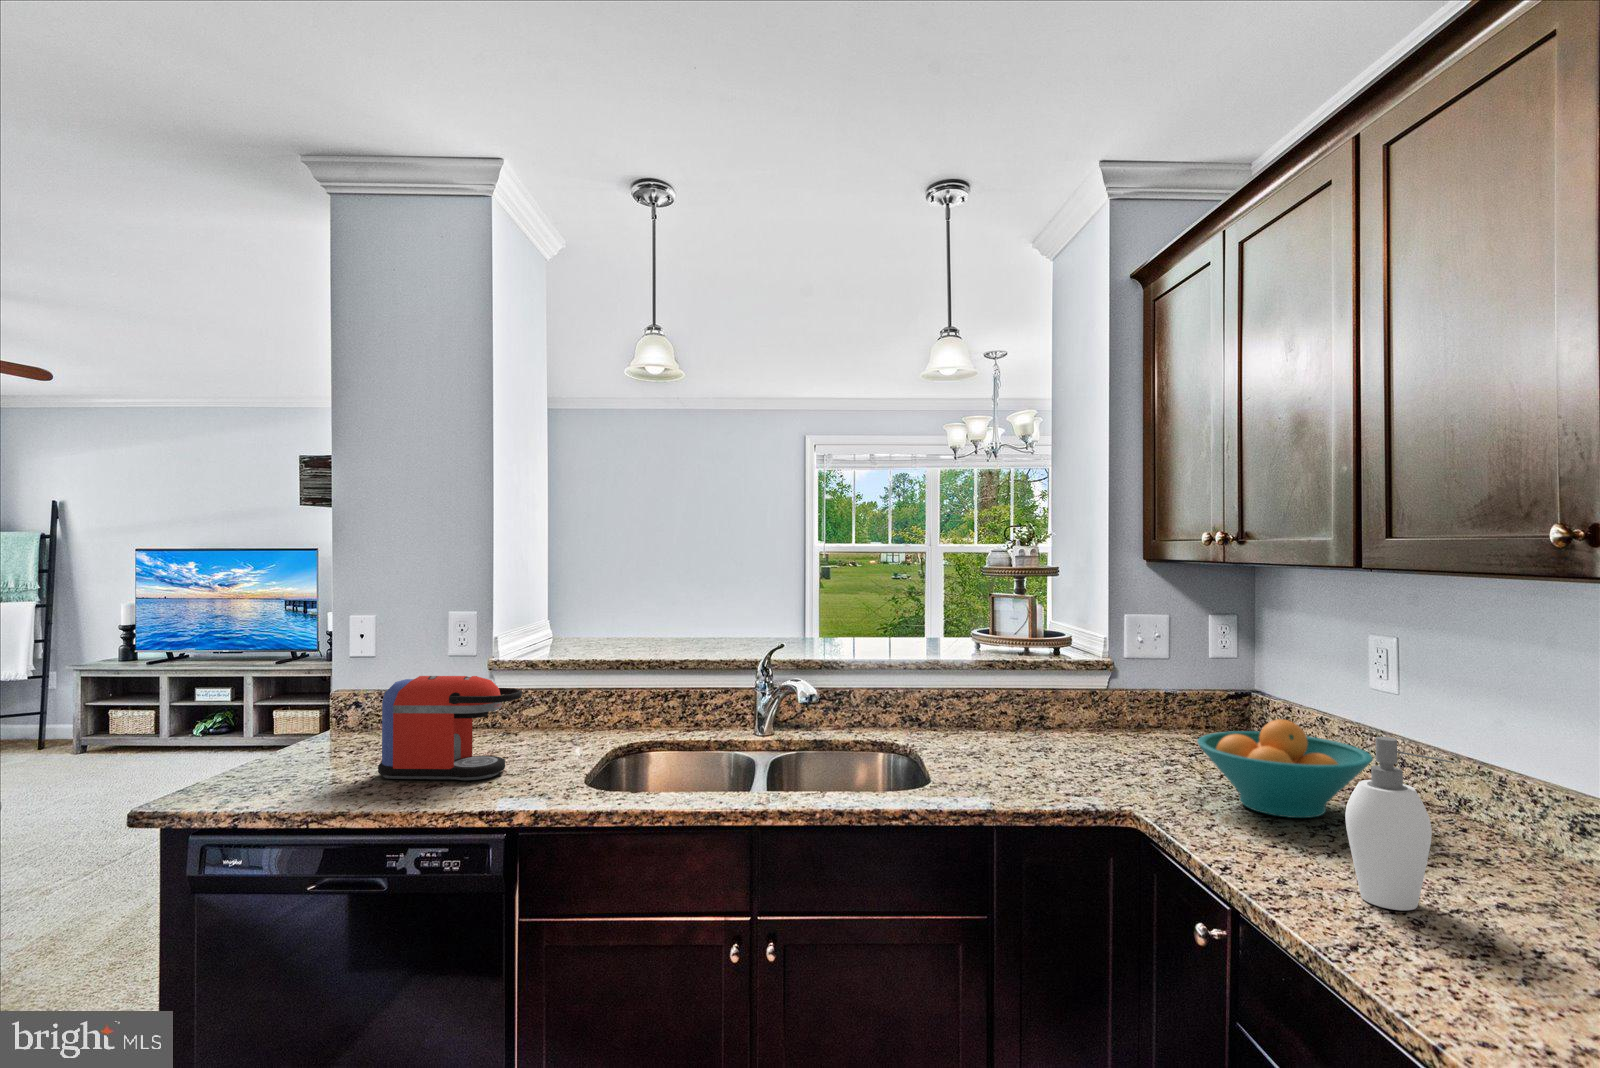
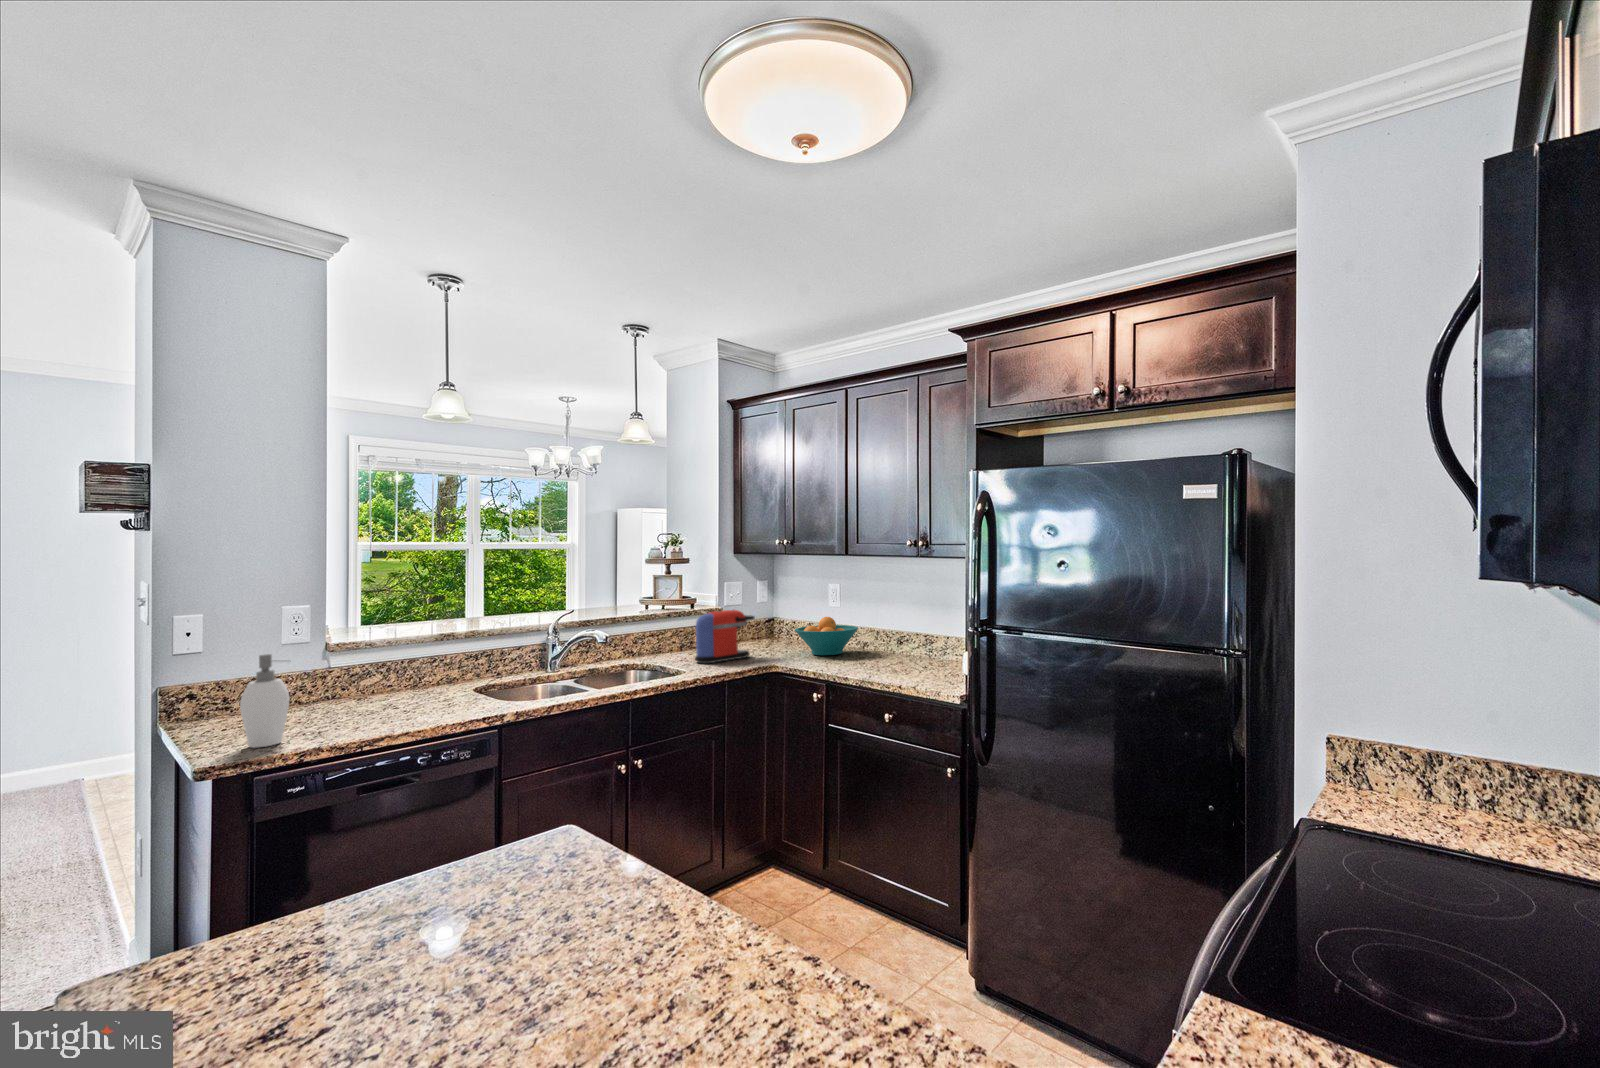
coffee maker: present [378,676,522,780] -> present [695,610,755,663]
soap dispenser: present [1345,737,1454,910] -> present [240,654,290,748]

